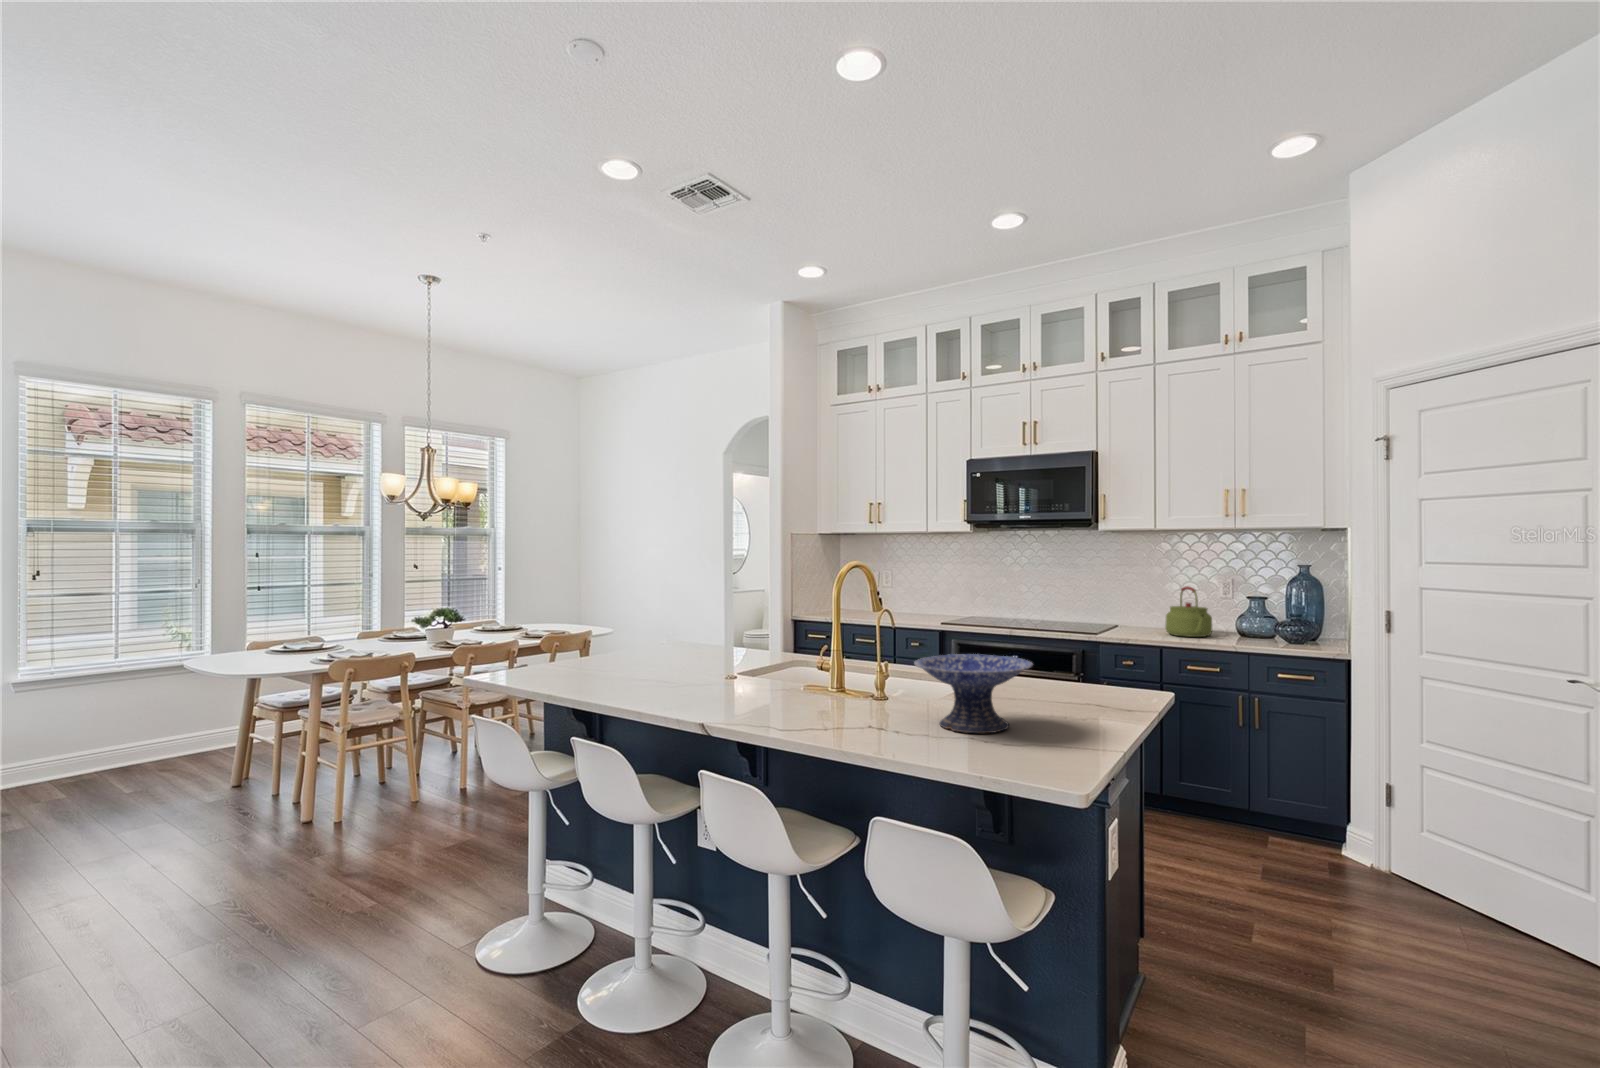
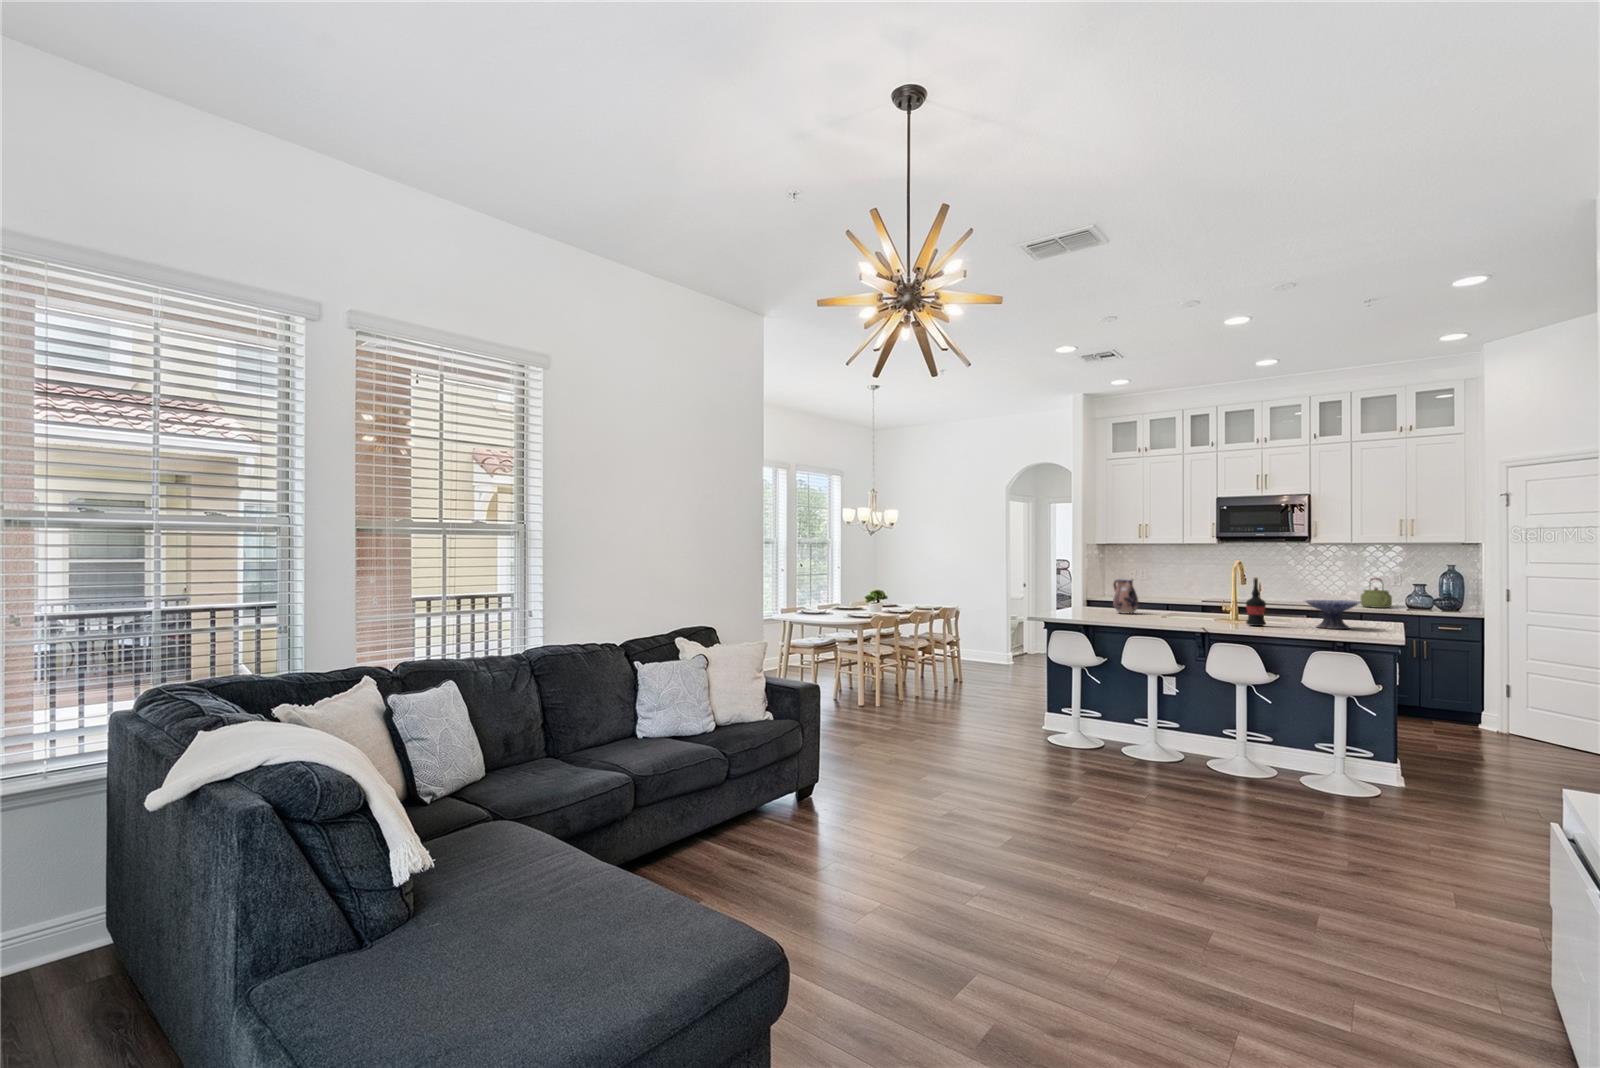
ceramic pitcher: none [660,600,707,667] -> present [1113,579,1139,614]
wine bottle: none [792,606,832,721] -> present [1246,577,1266,626]

